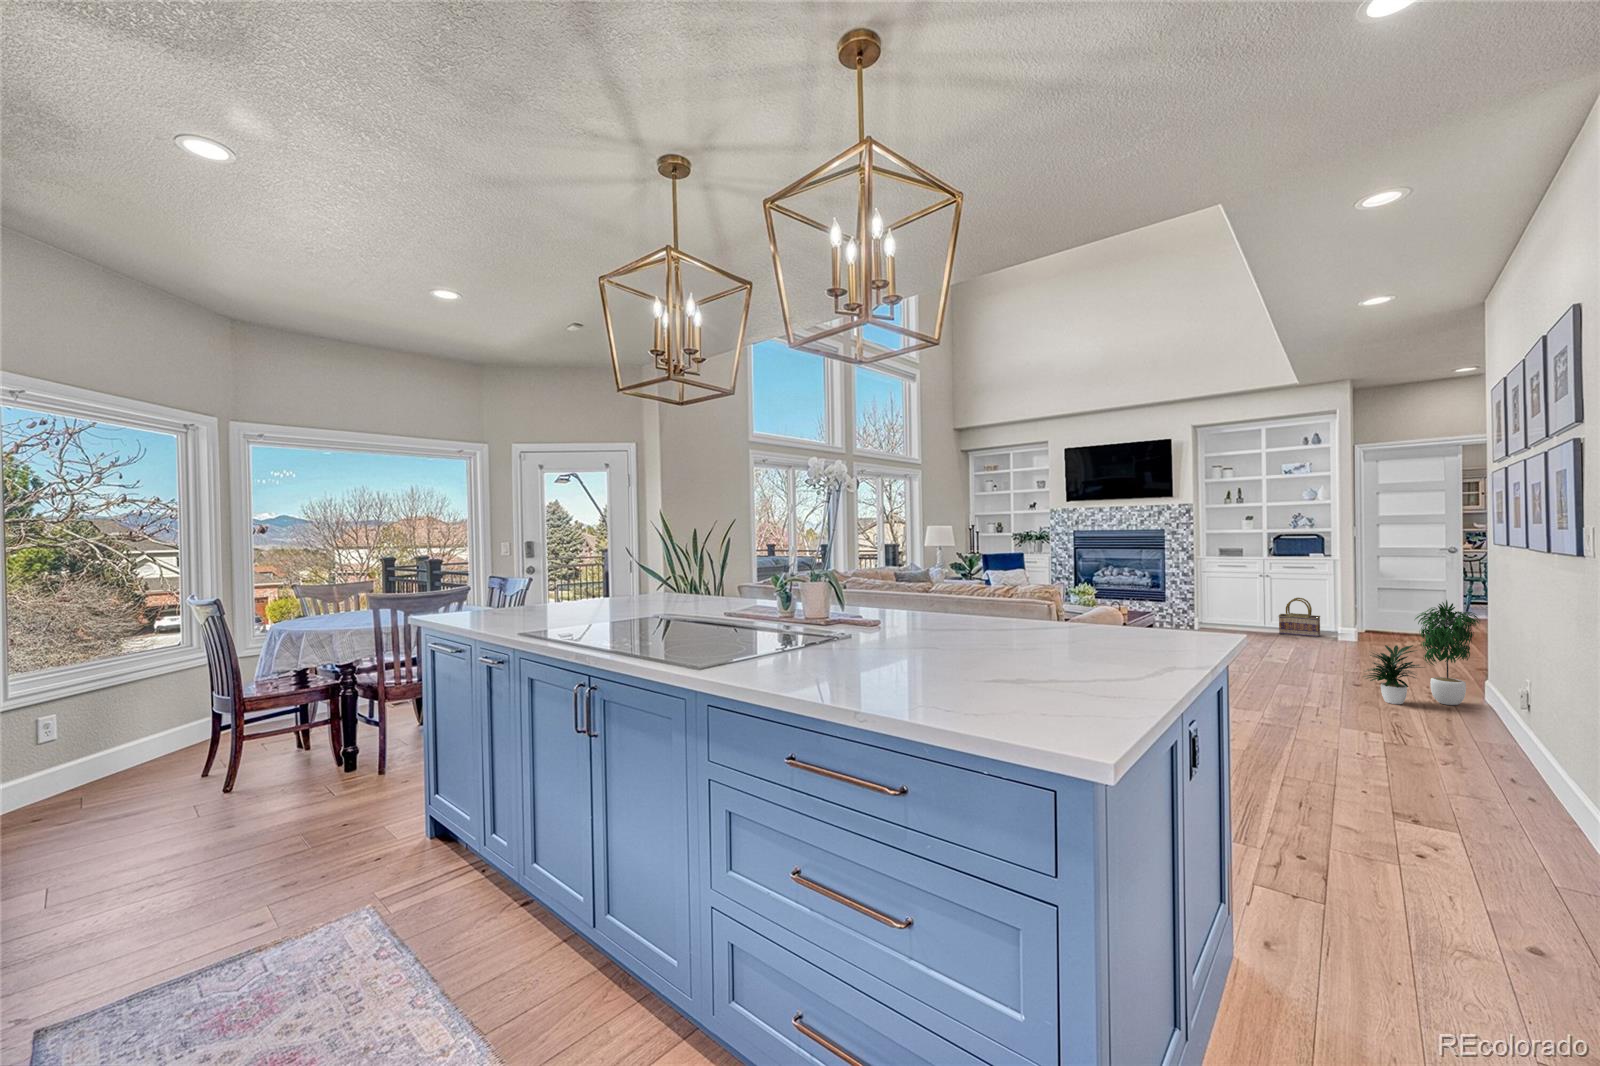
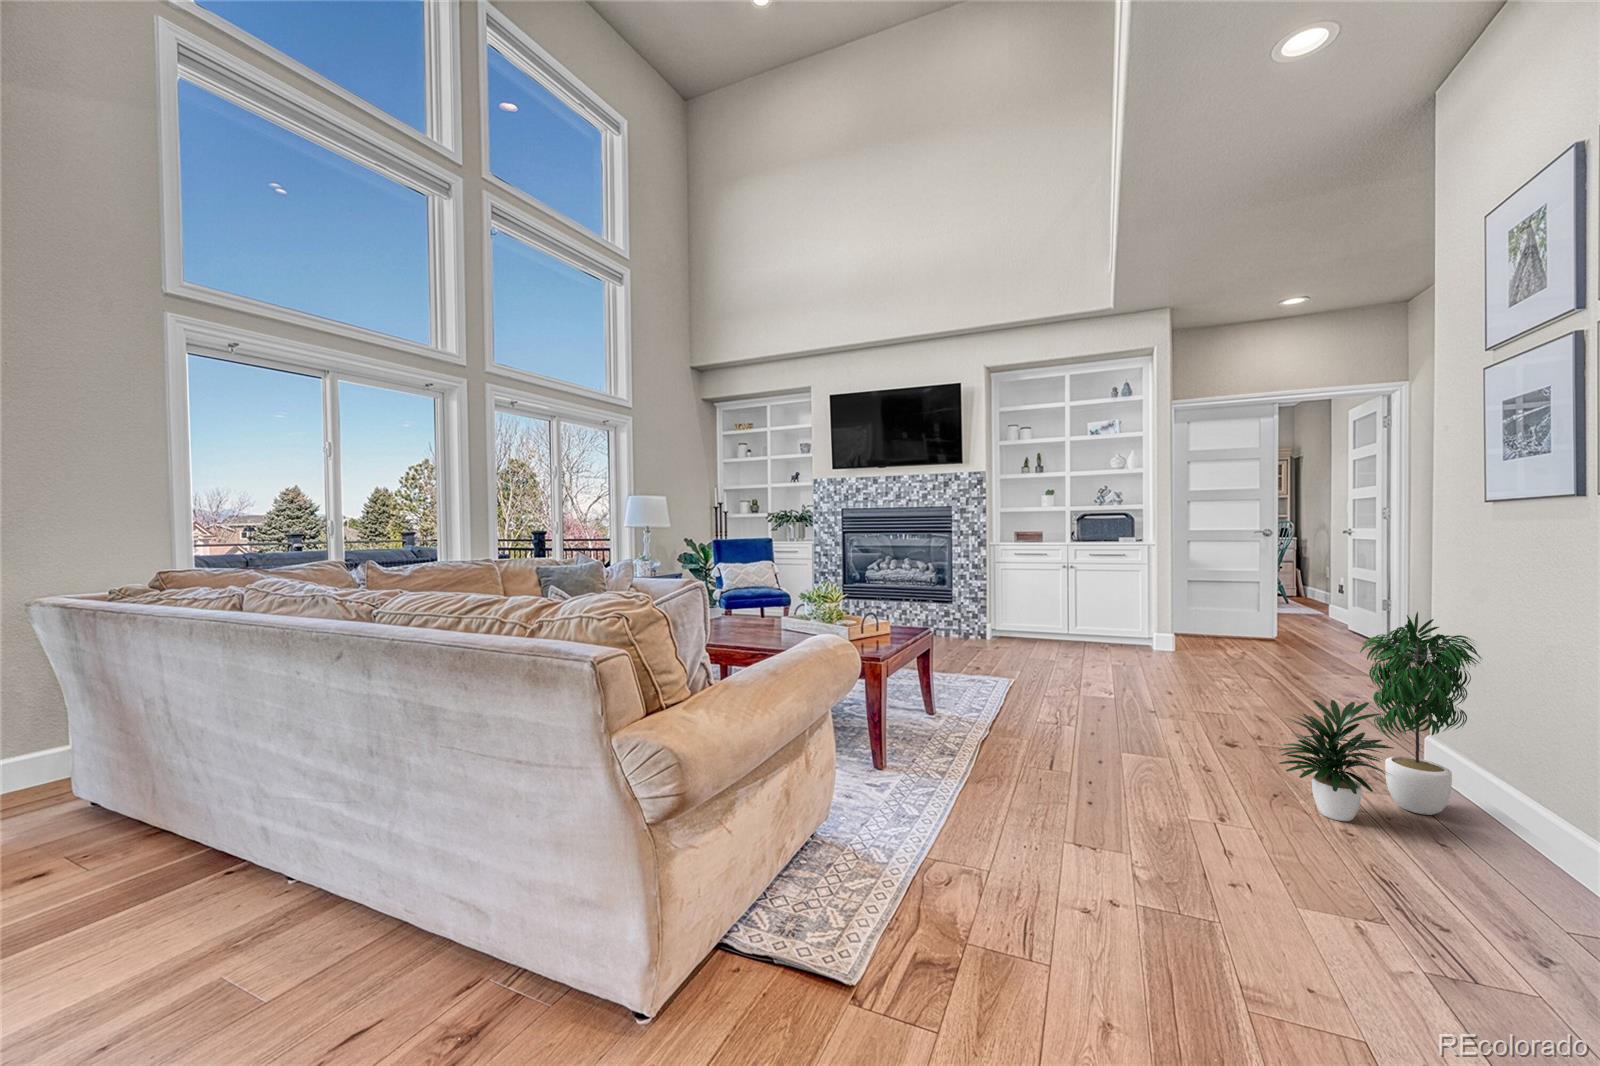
basket: present [1279,598,1320,637] -> none [1086,596,1134,649]

